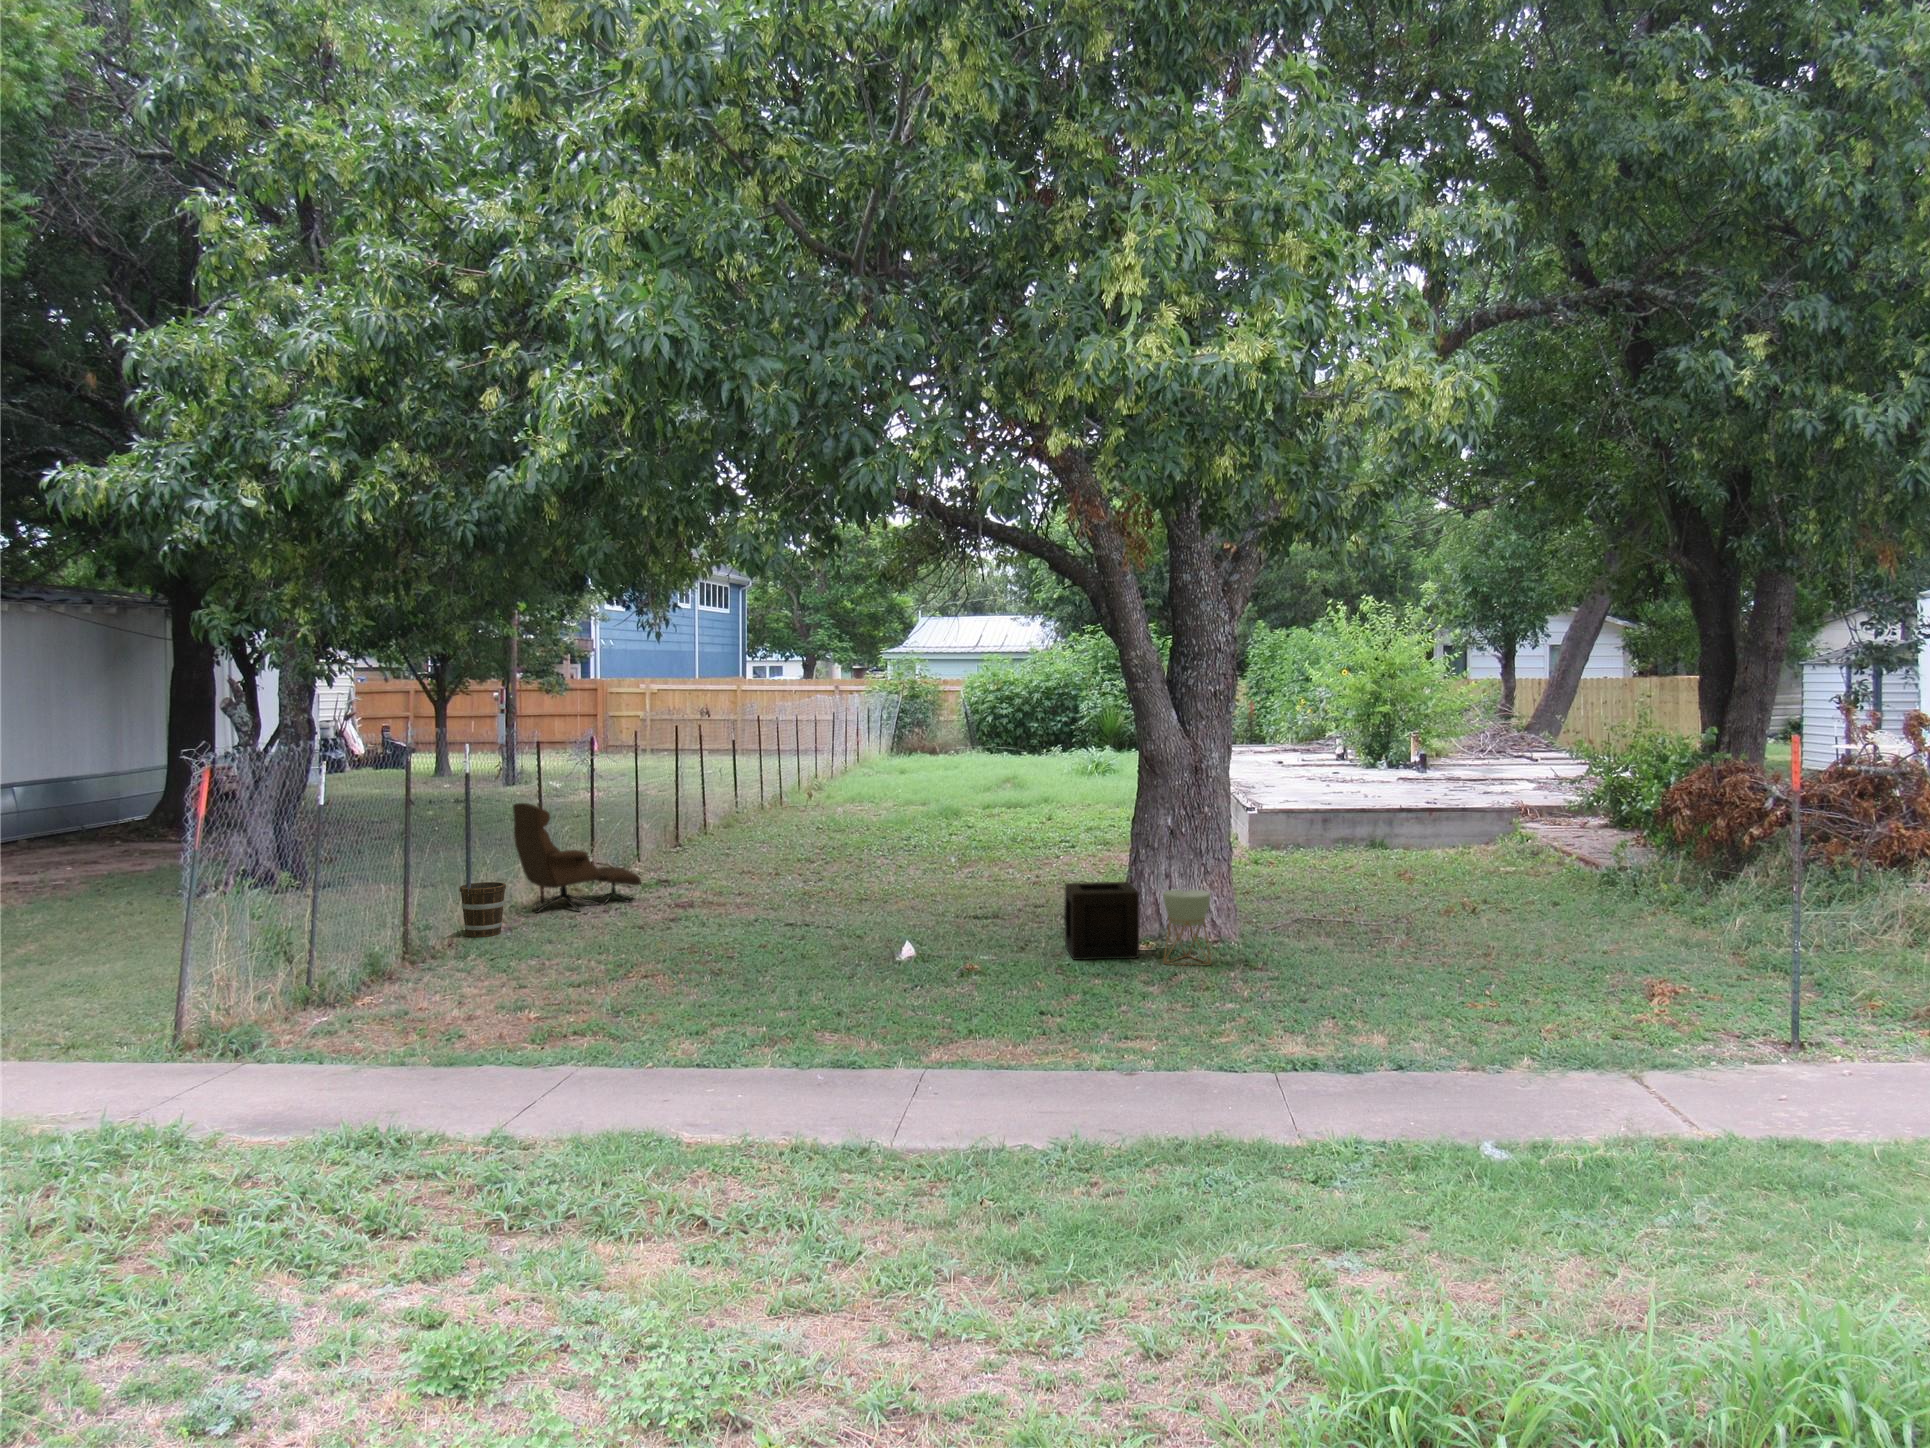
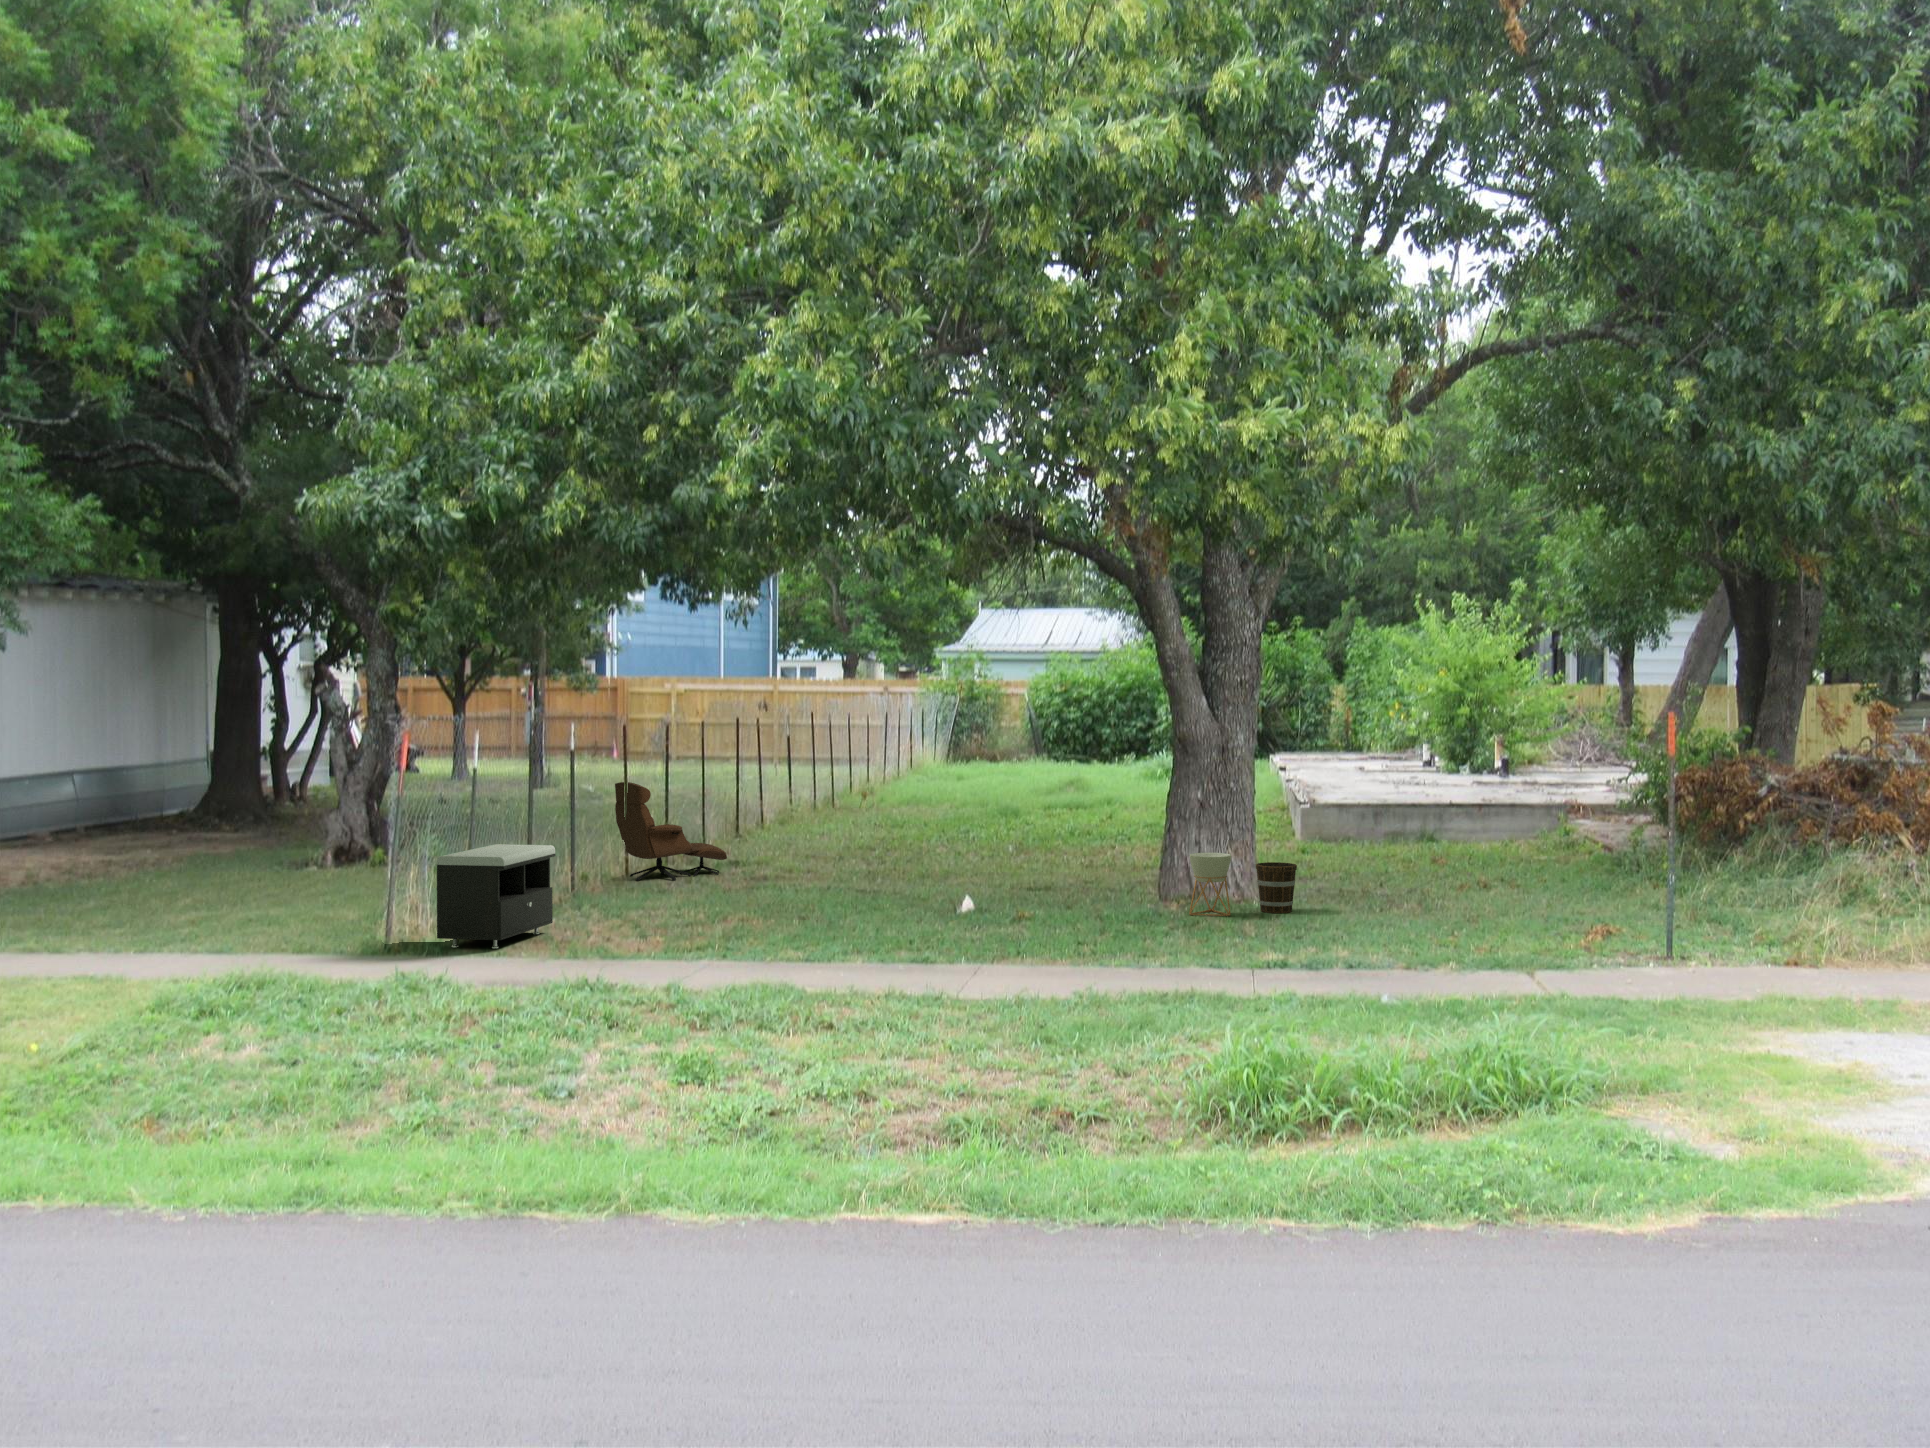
bucket: present [460,882,506,937] -> present [1256,862,1297,913]
wooden crate: present [1064,882,1139,960] -> none [1107,849,1170,912]
storage bench: none [220,898,394,1041] -> present [437,844,555,949]

